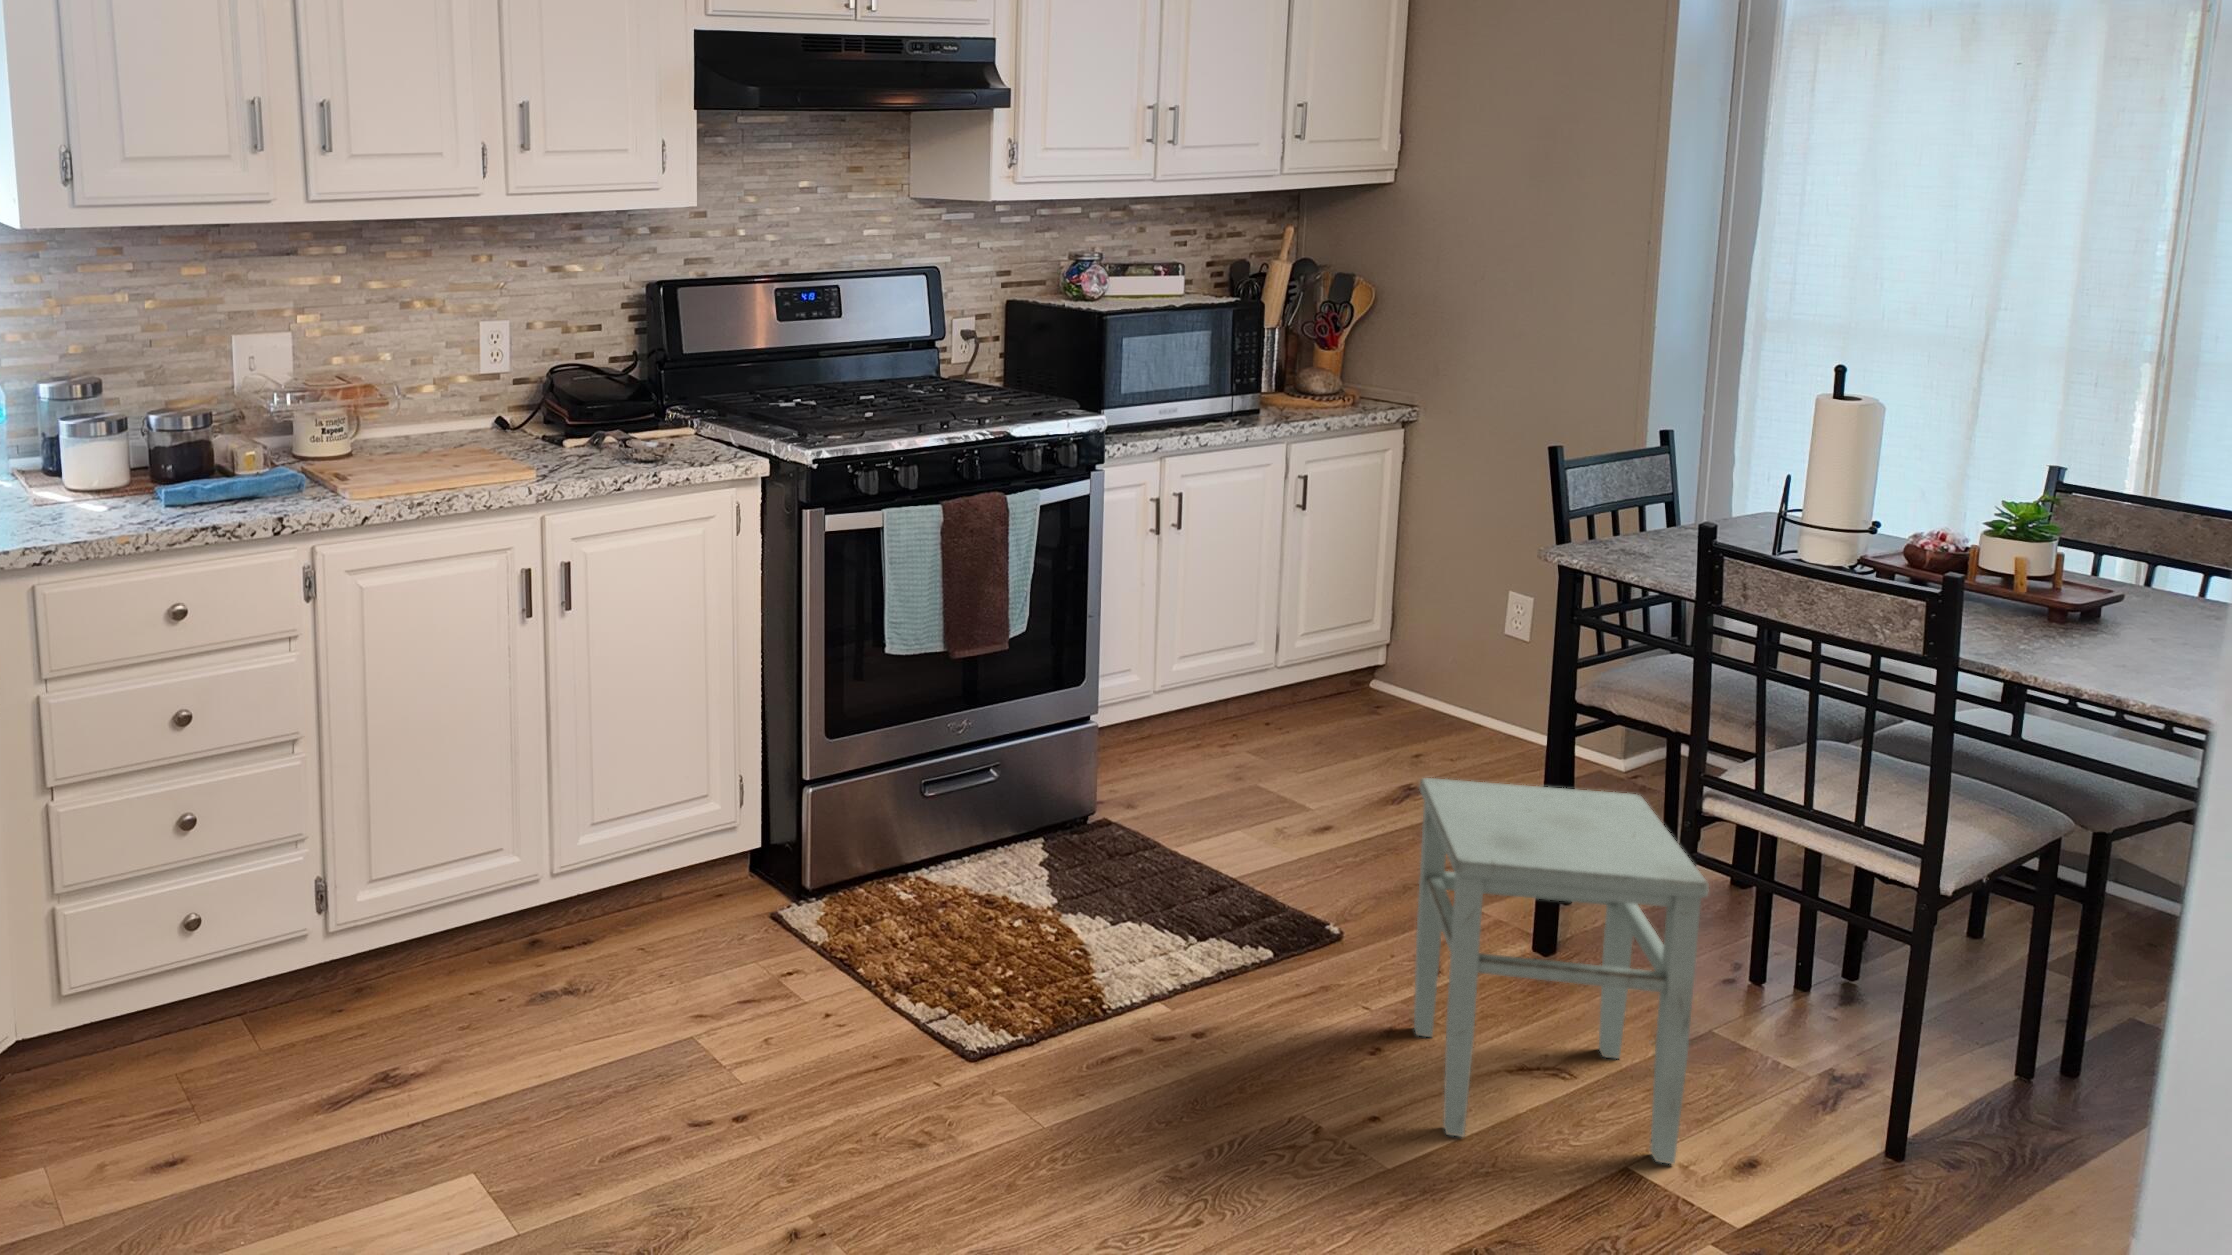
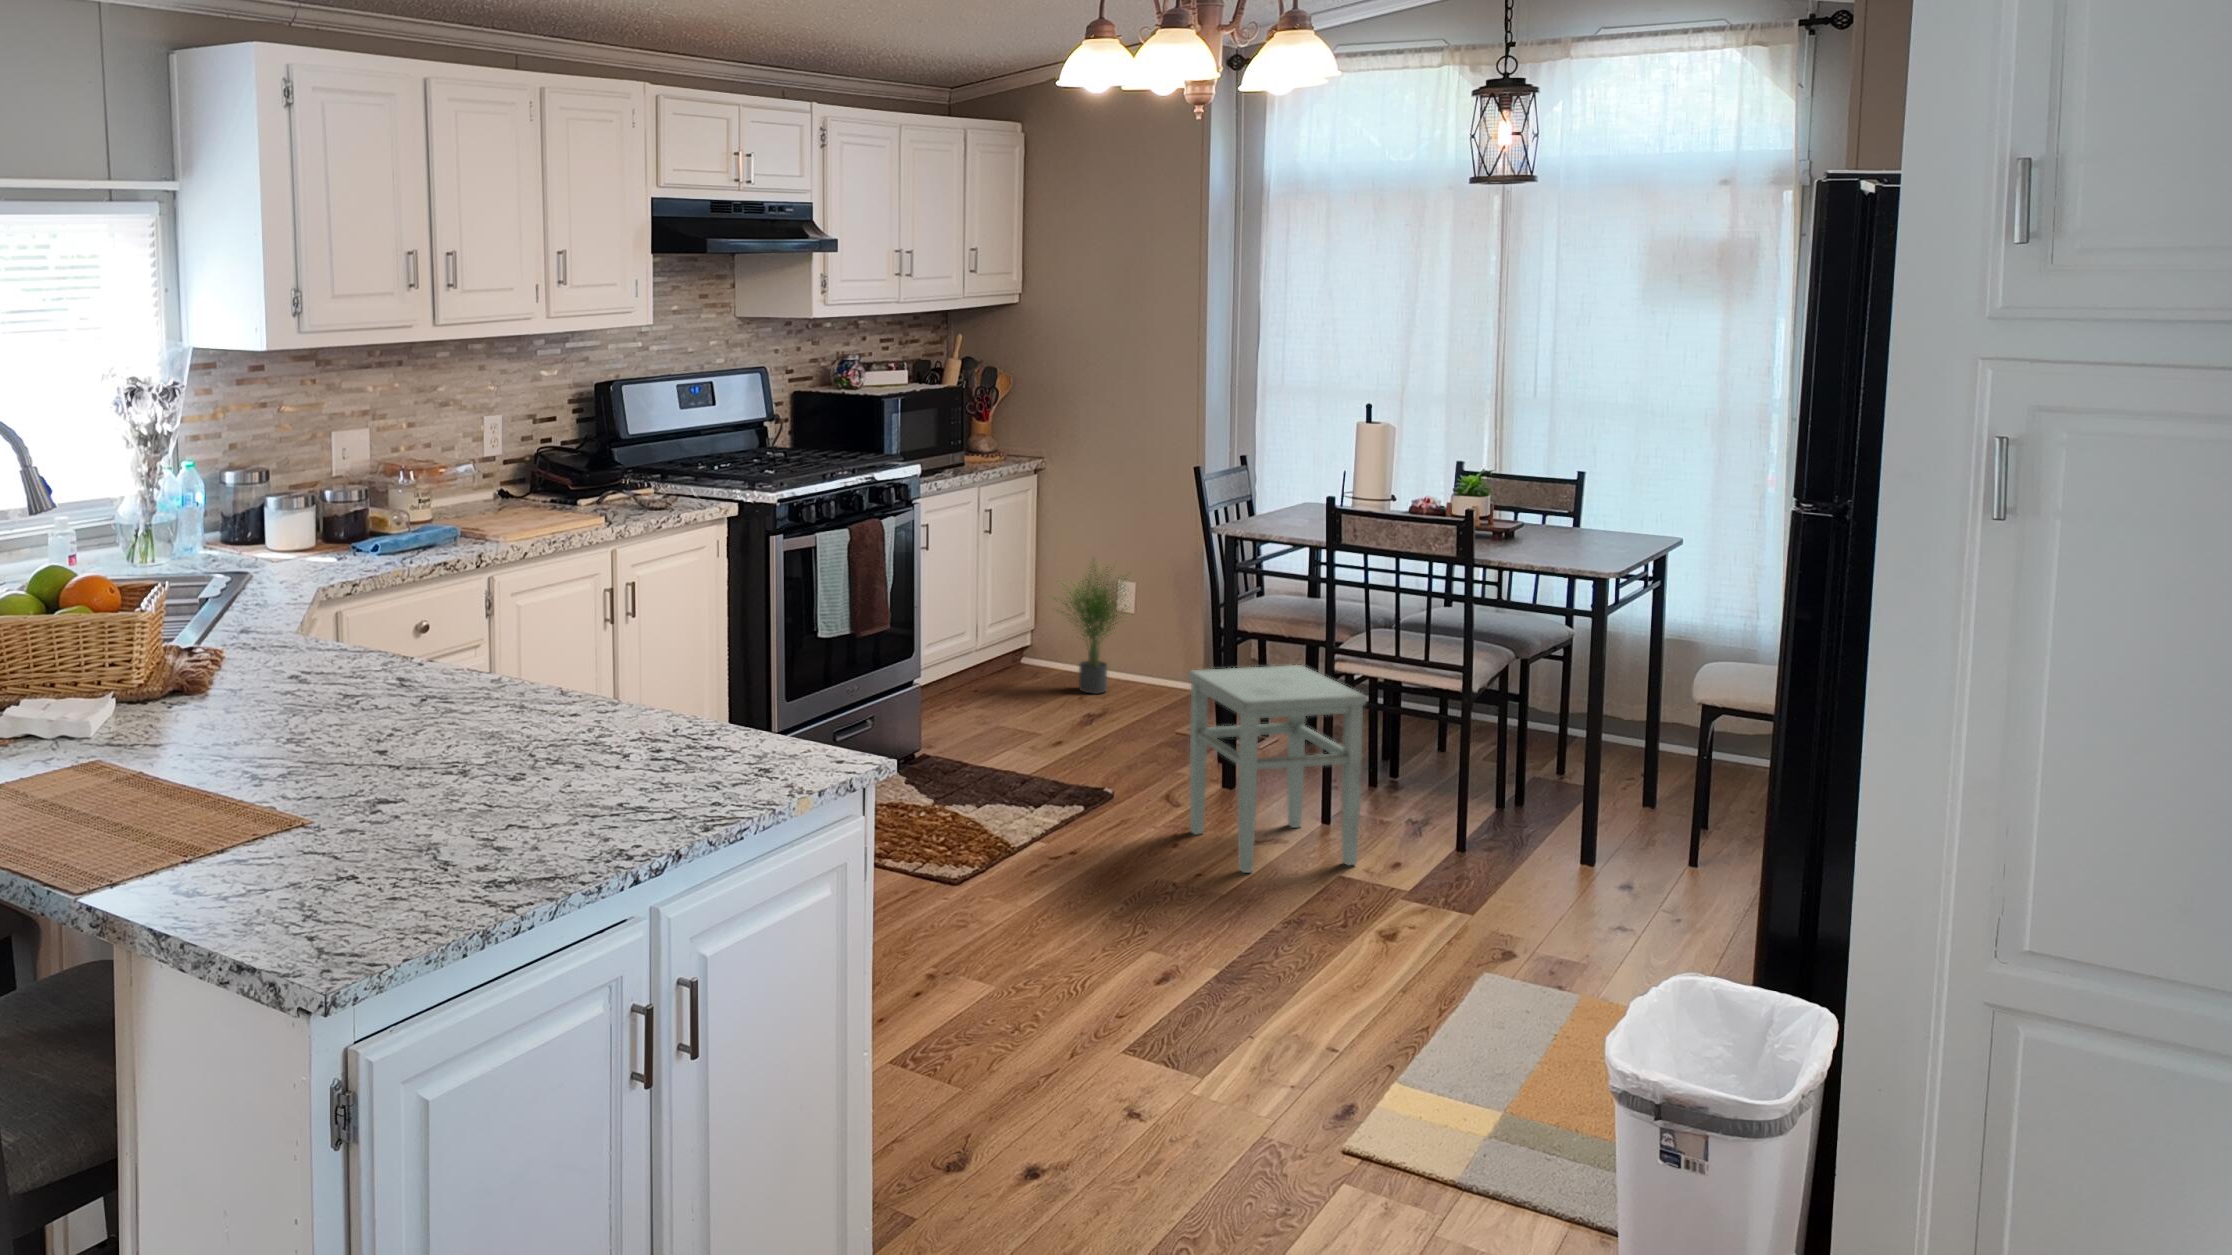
potted plant: none [1382,548,1518,749] -> present [1055,564,1127,694]

